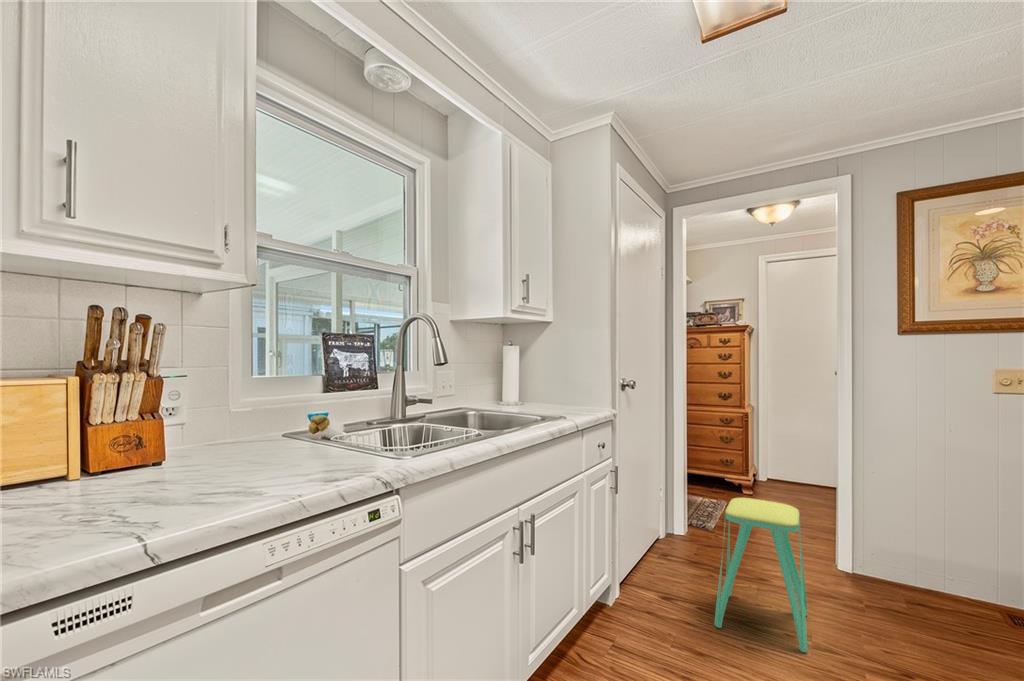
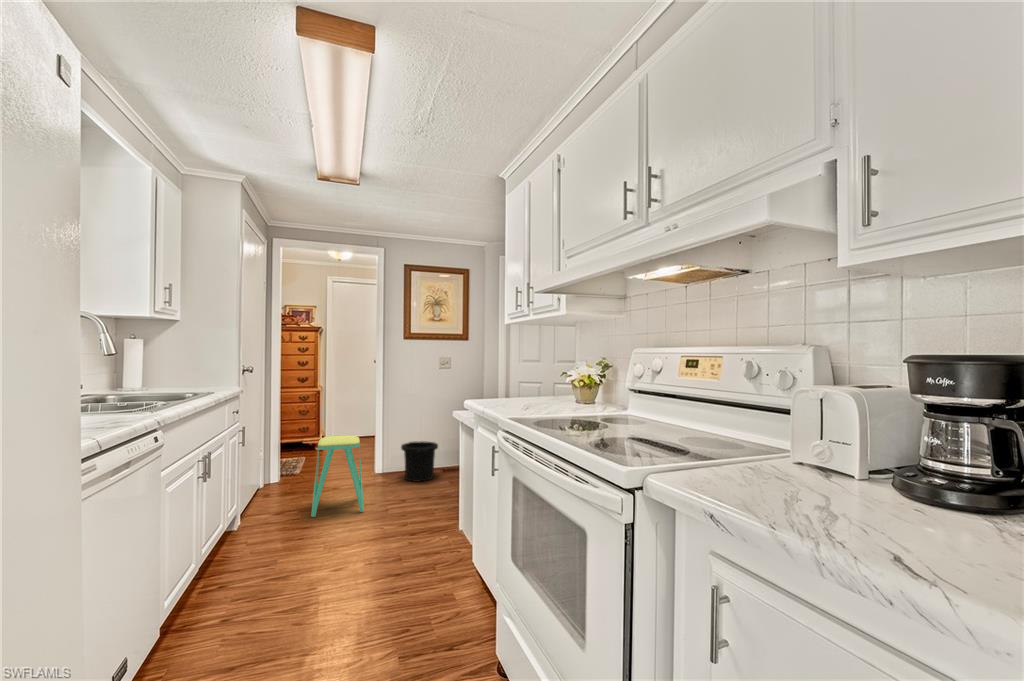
trash can: none [887,528,979,619] -> present [401,441,438,482]

